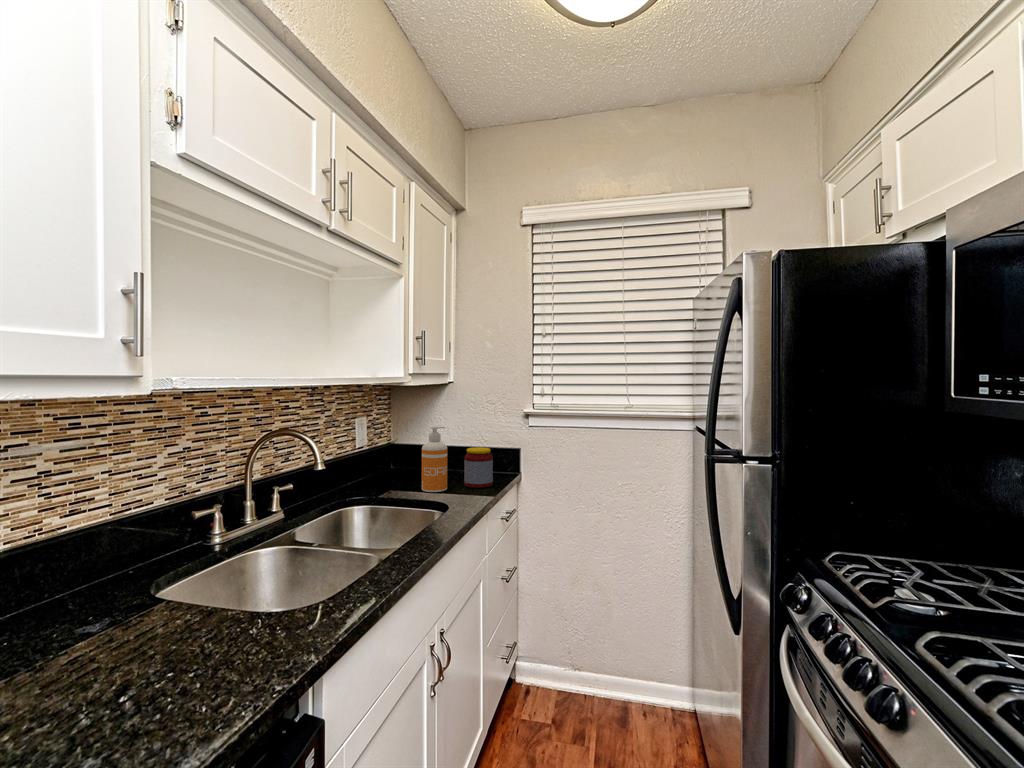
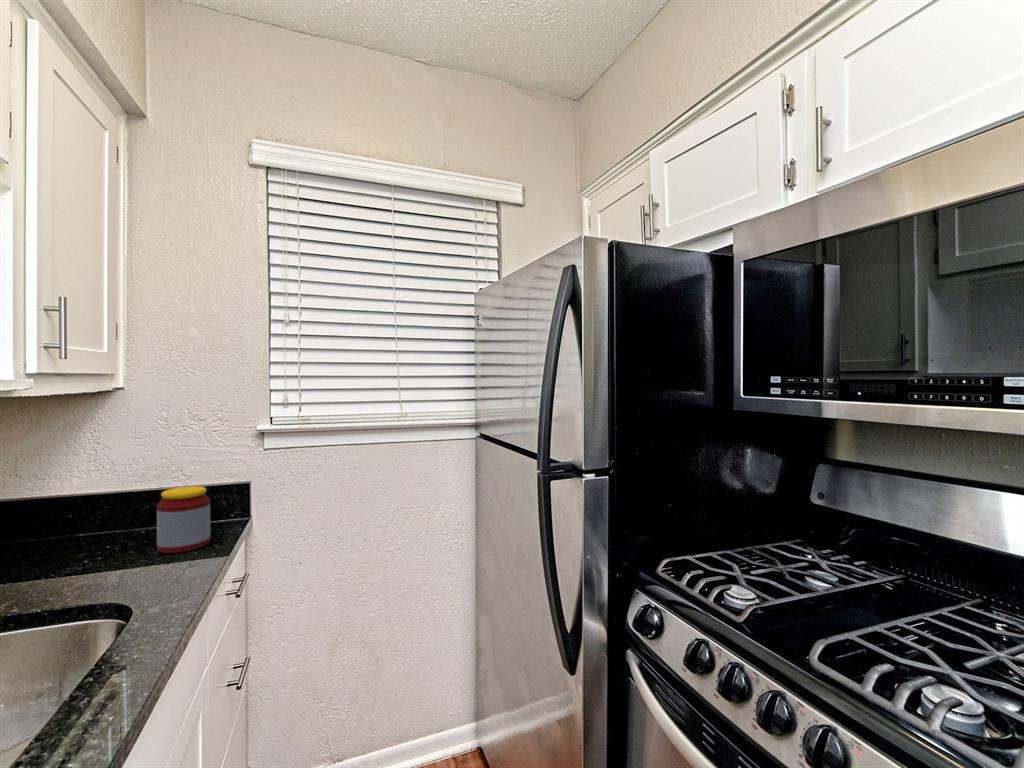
soap dispenser: present [422,427,447,492] -> none [64,462,123,579]

